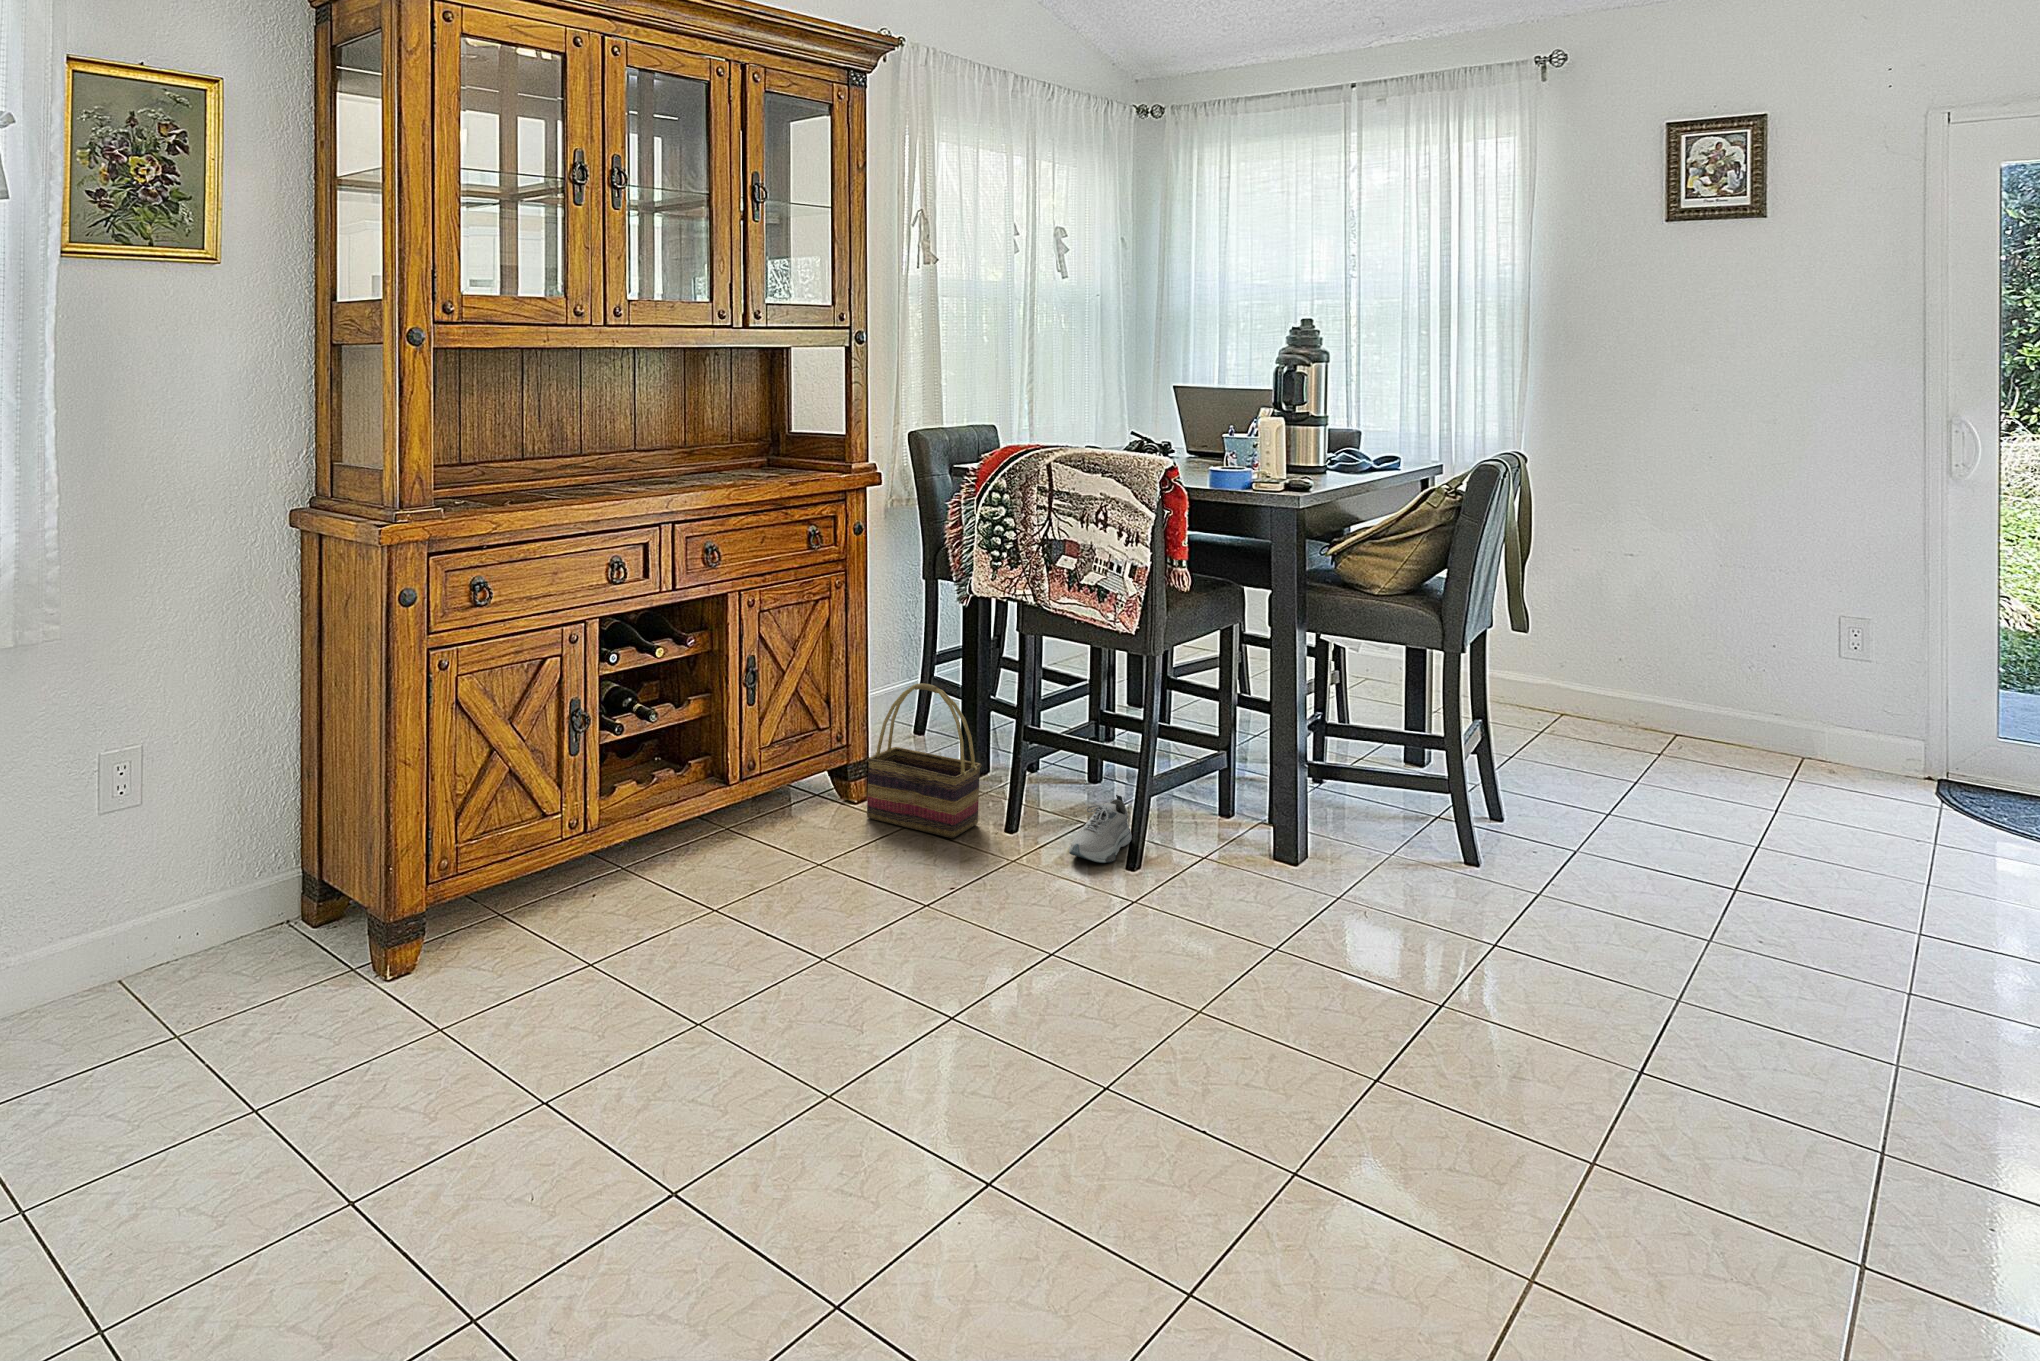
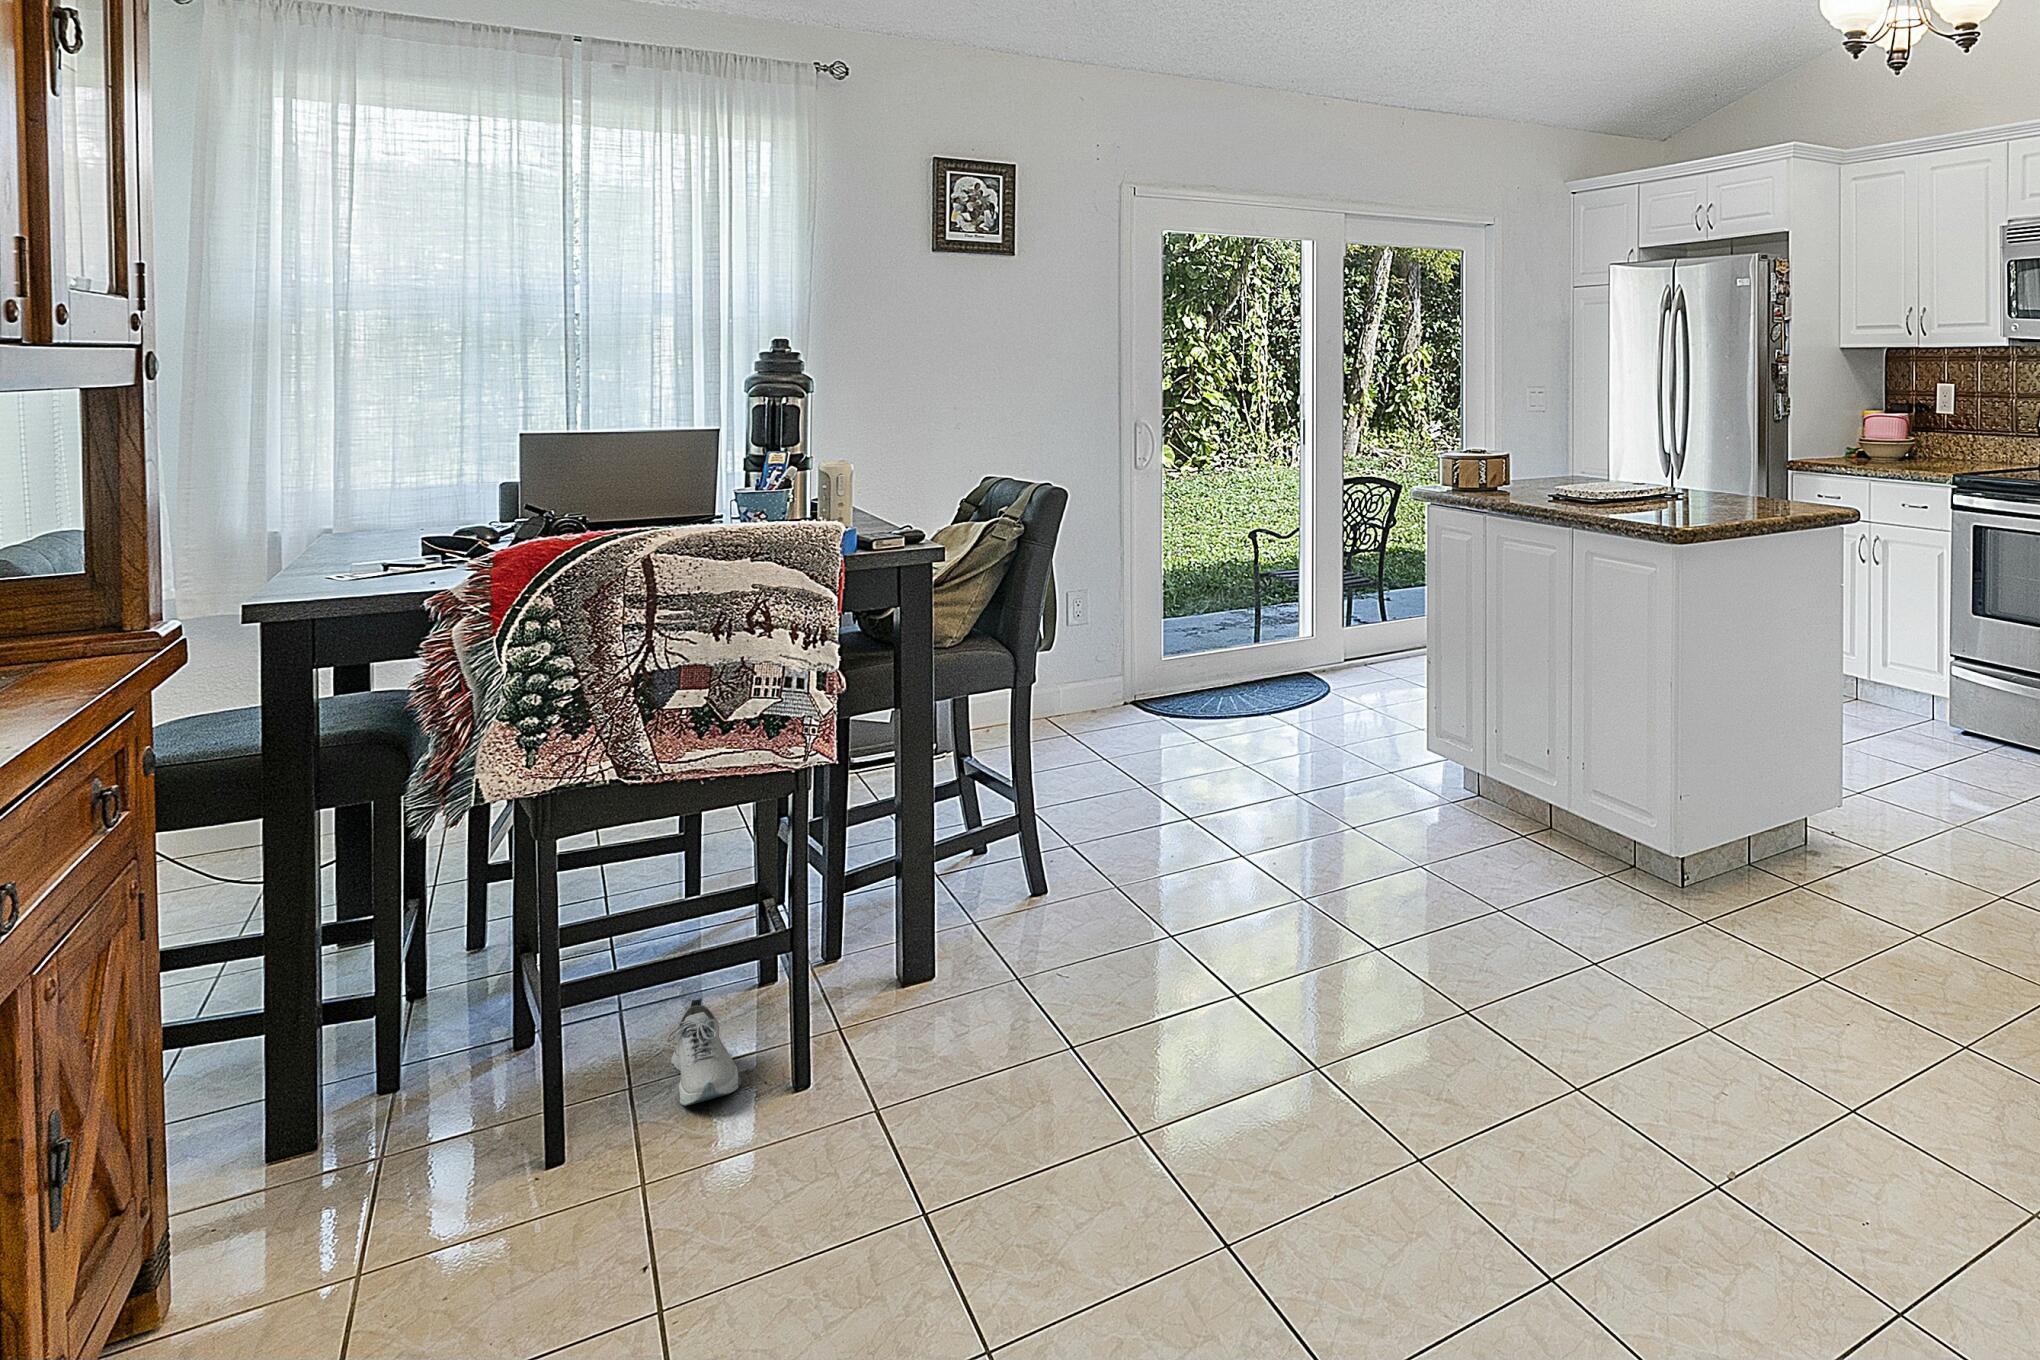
basket: present [867,683,982,838] -> none [246,975,485,1275]

